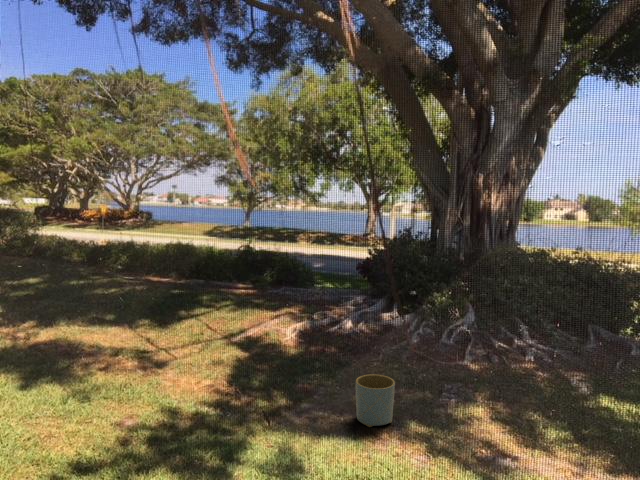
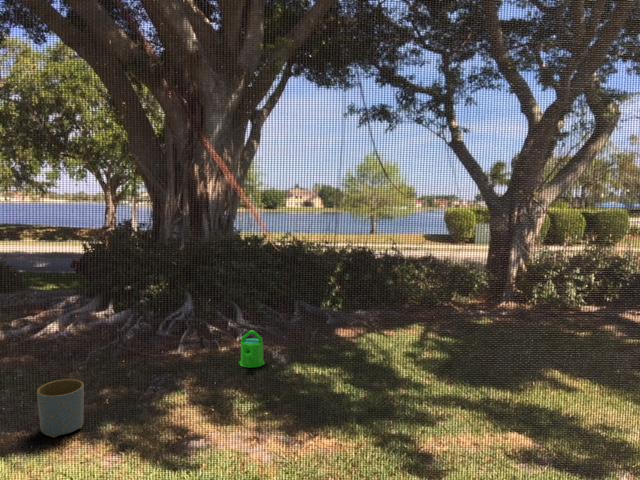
watering can: none [532,350,563,391] -> present [239,330,265,368]

